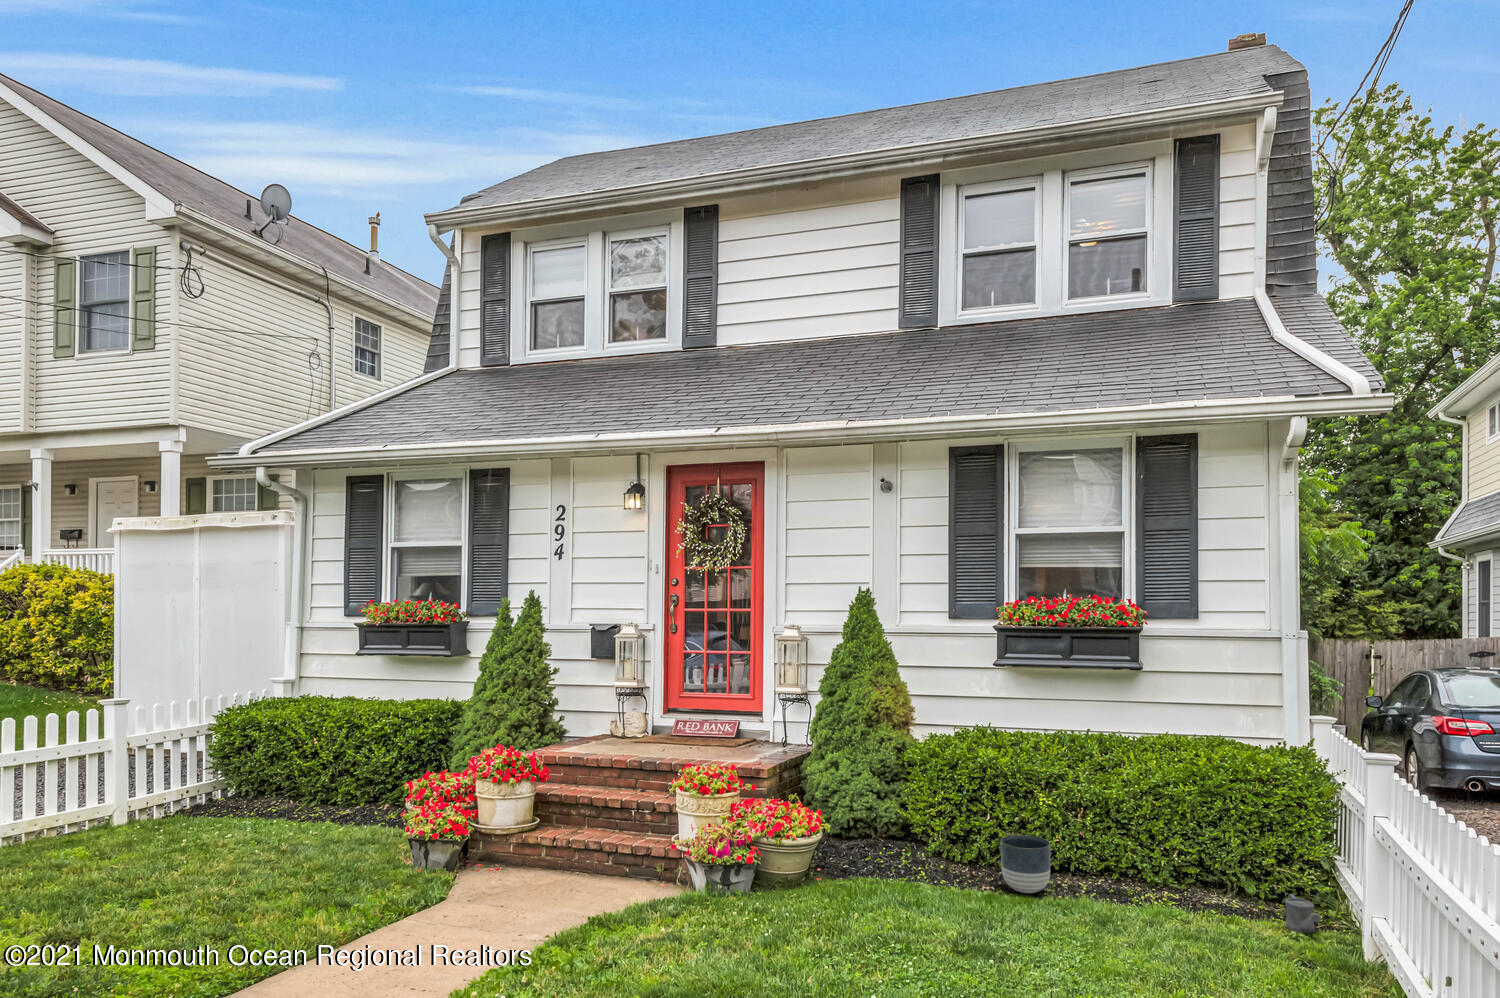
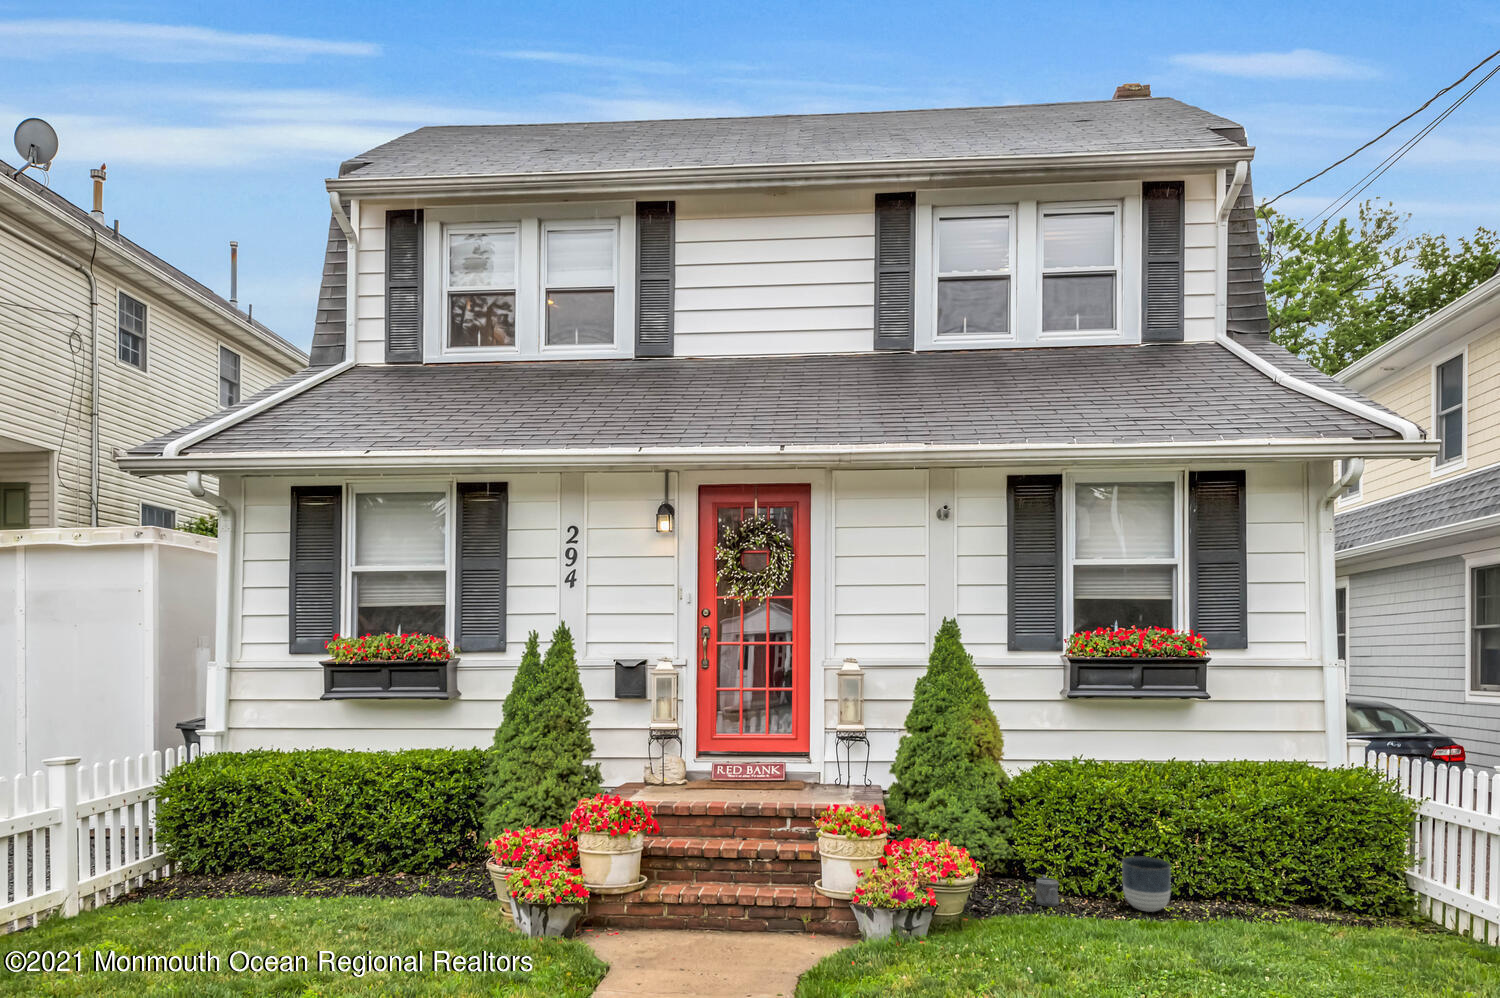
watering can: present [1285,894,1320,933] -> present [1036,875,1059,906]

